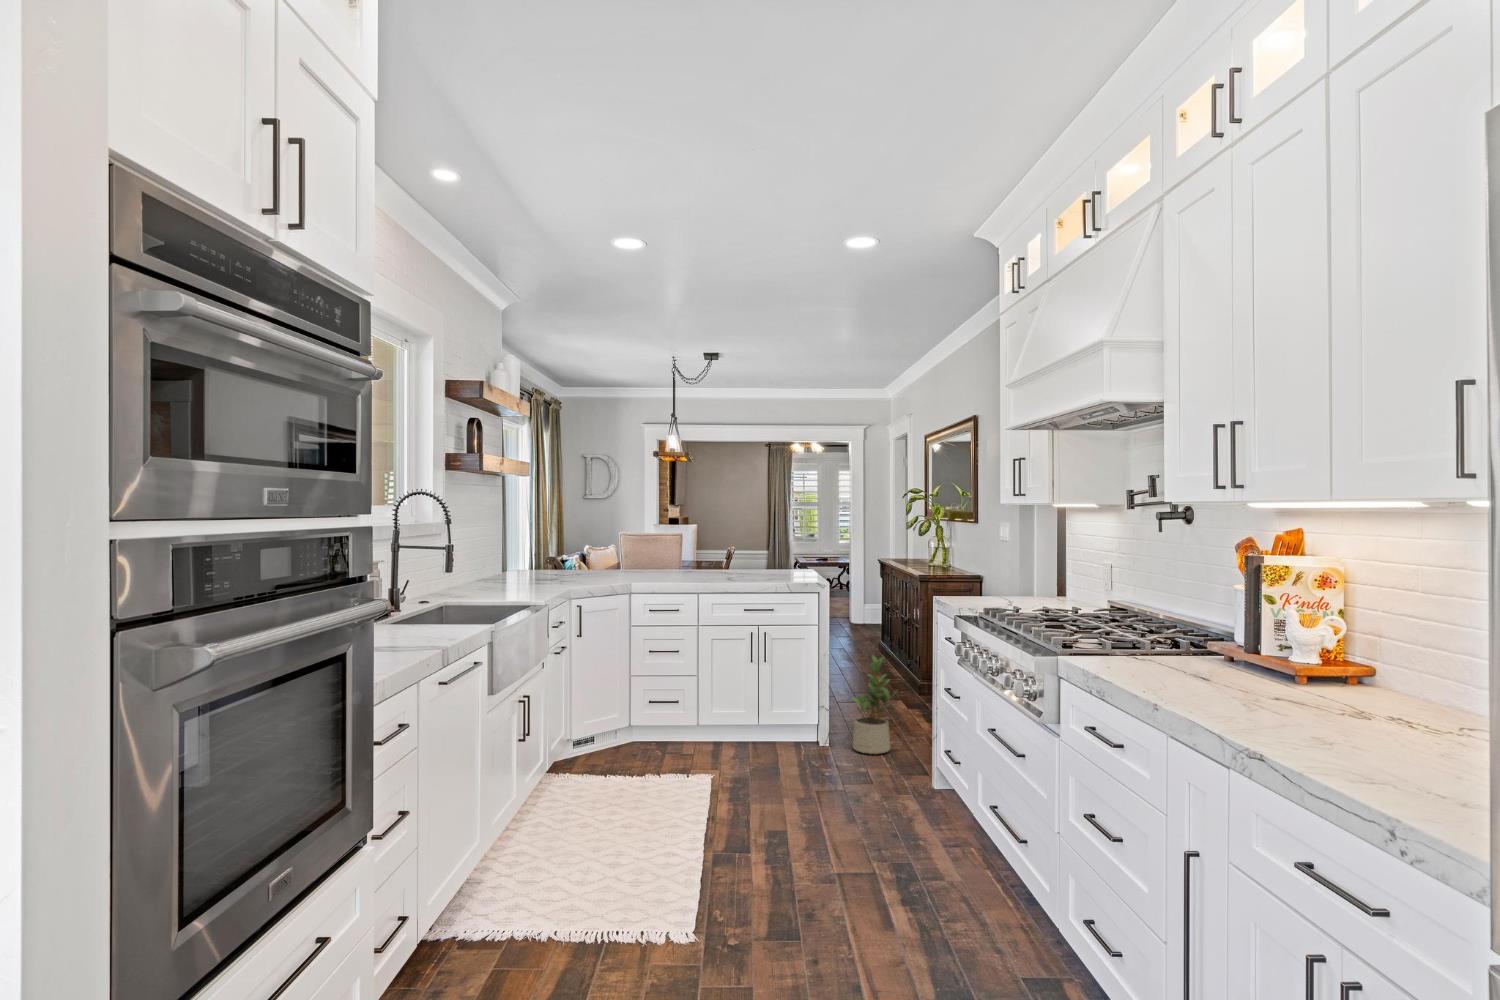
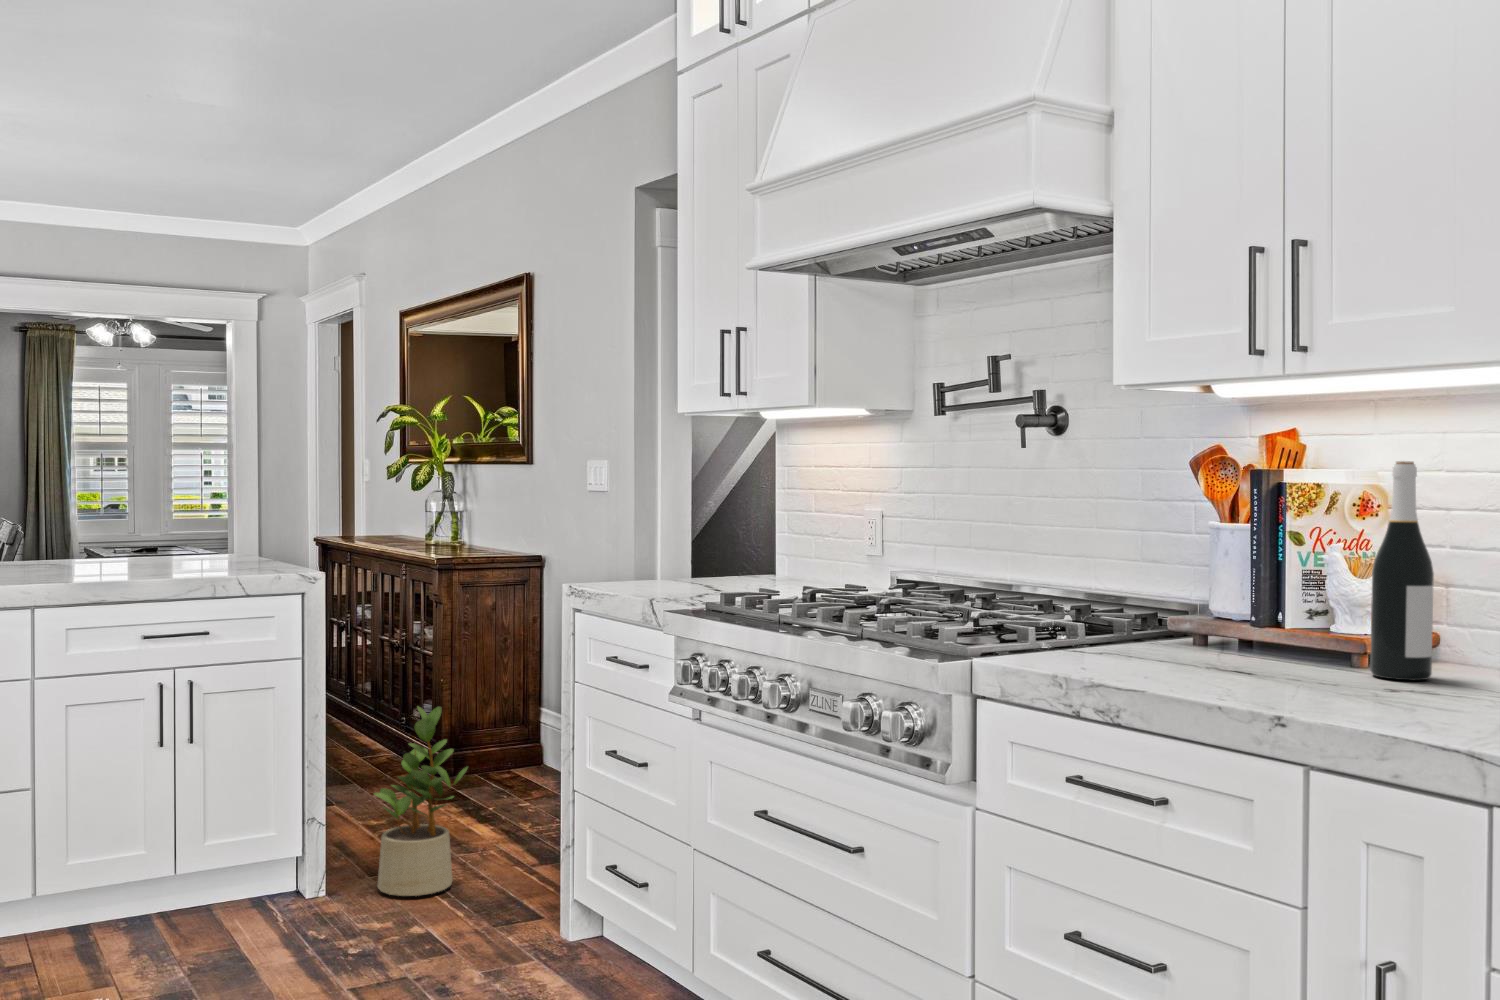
wine bottle: none [1262,558,1303,696] -> present [1370,461,1434,680]

